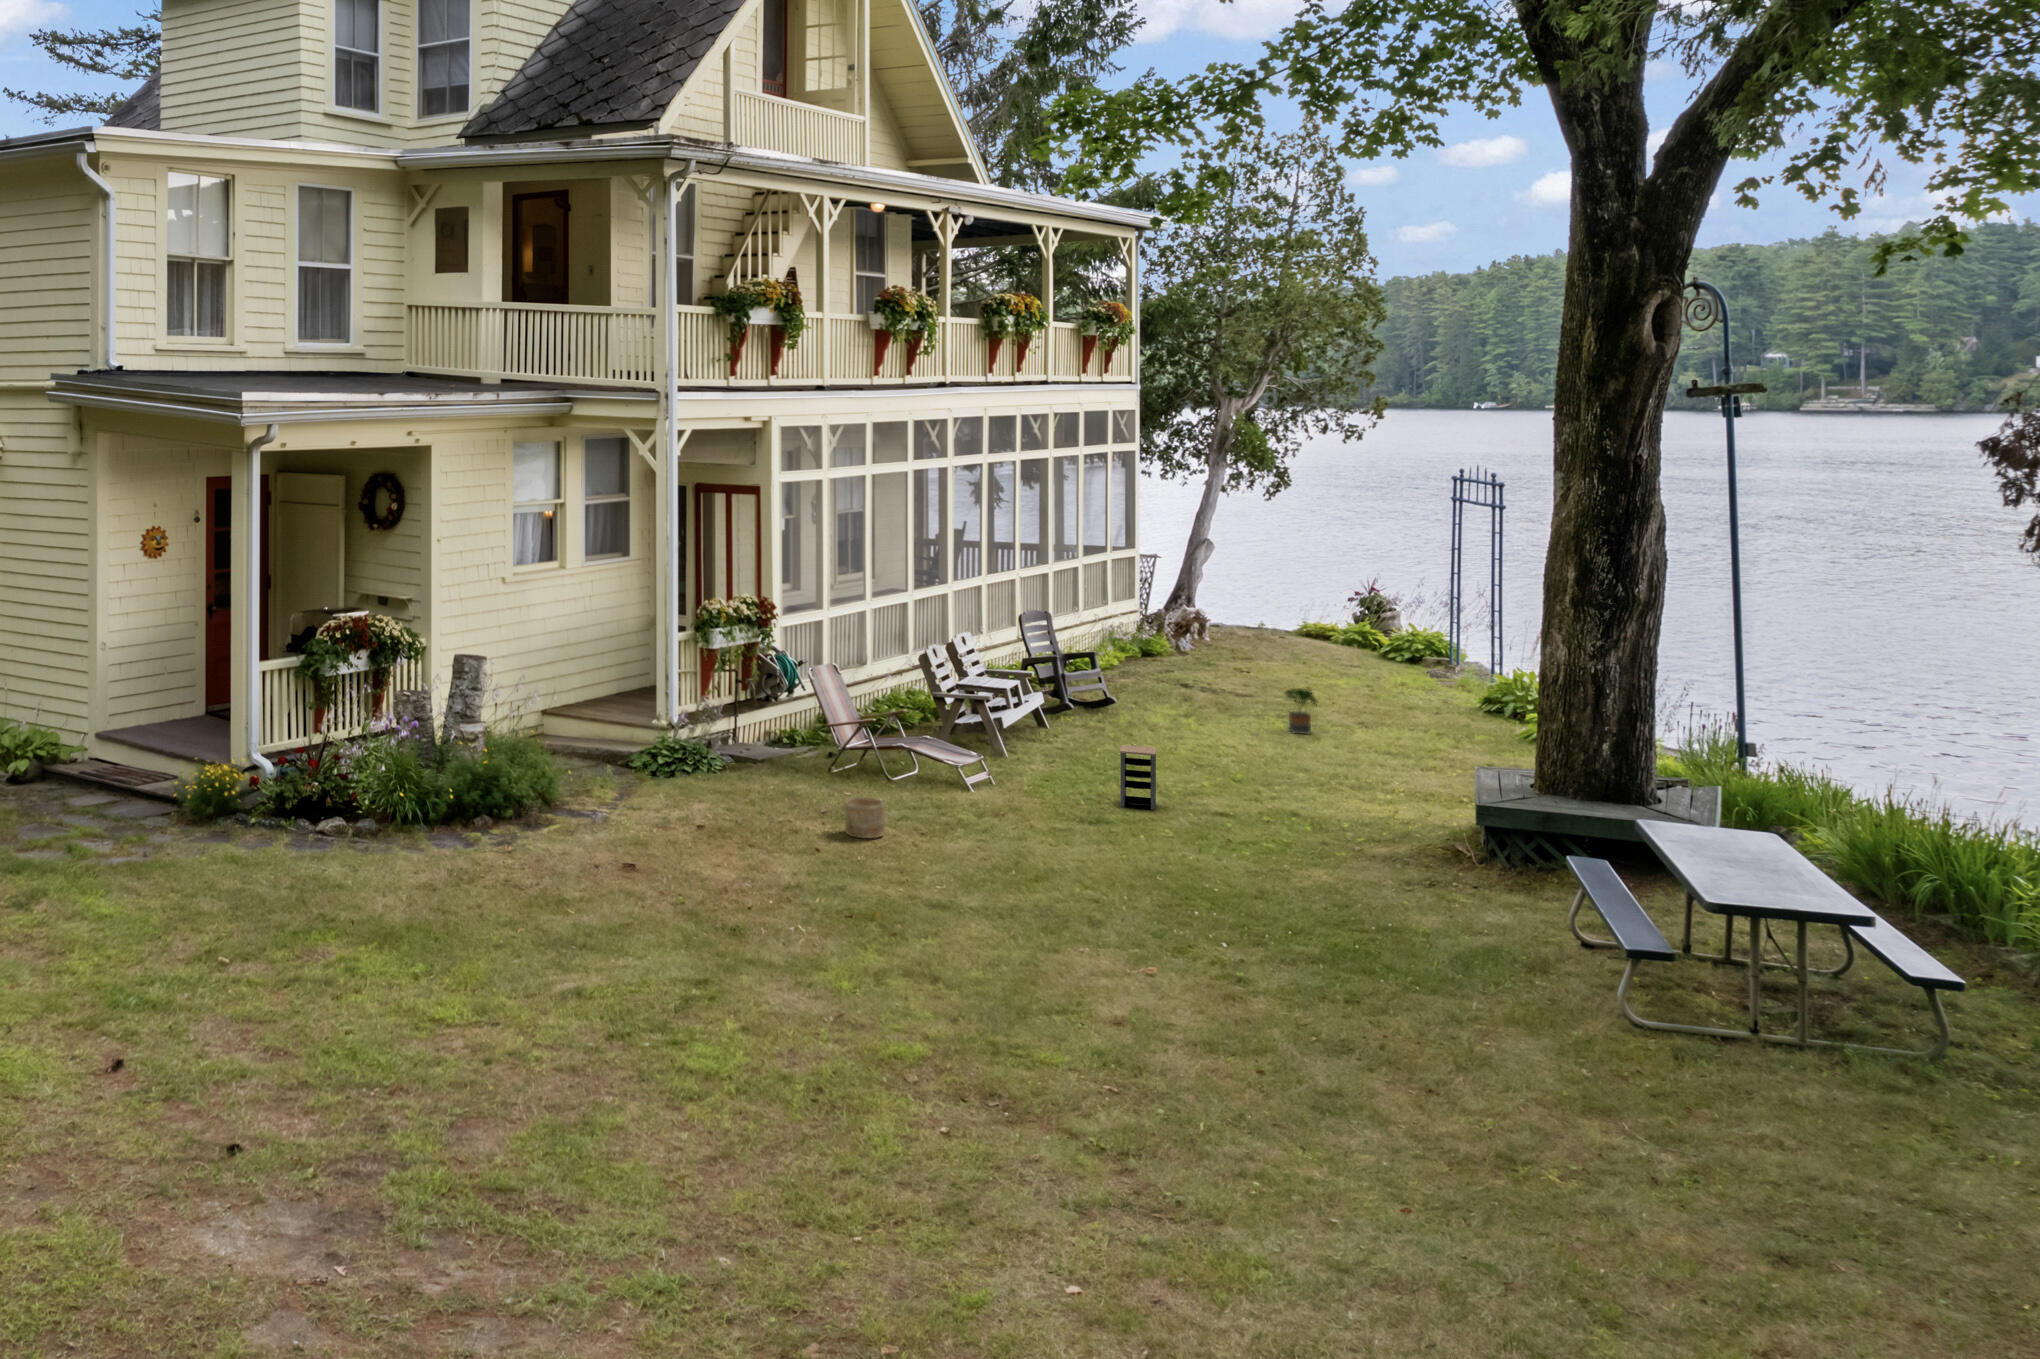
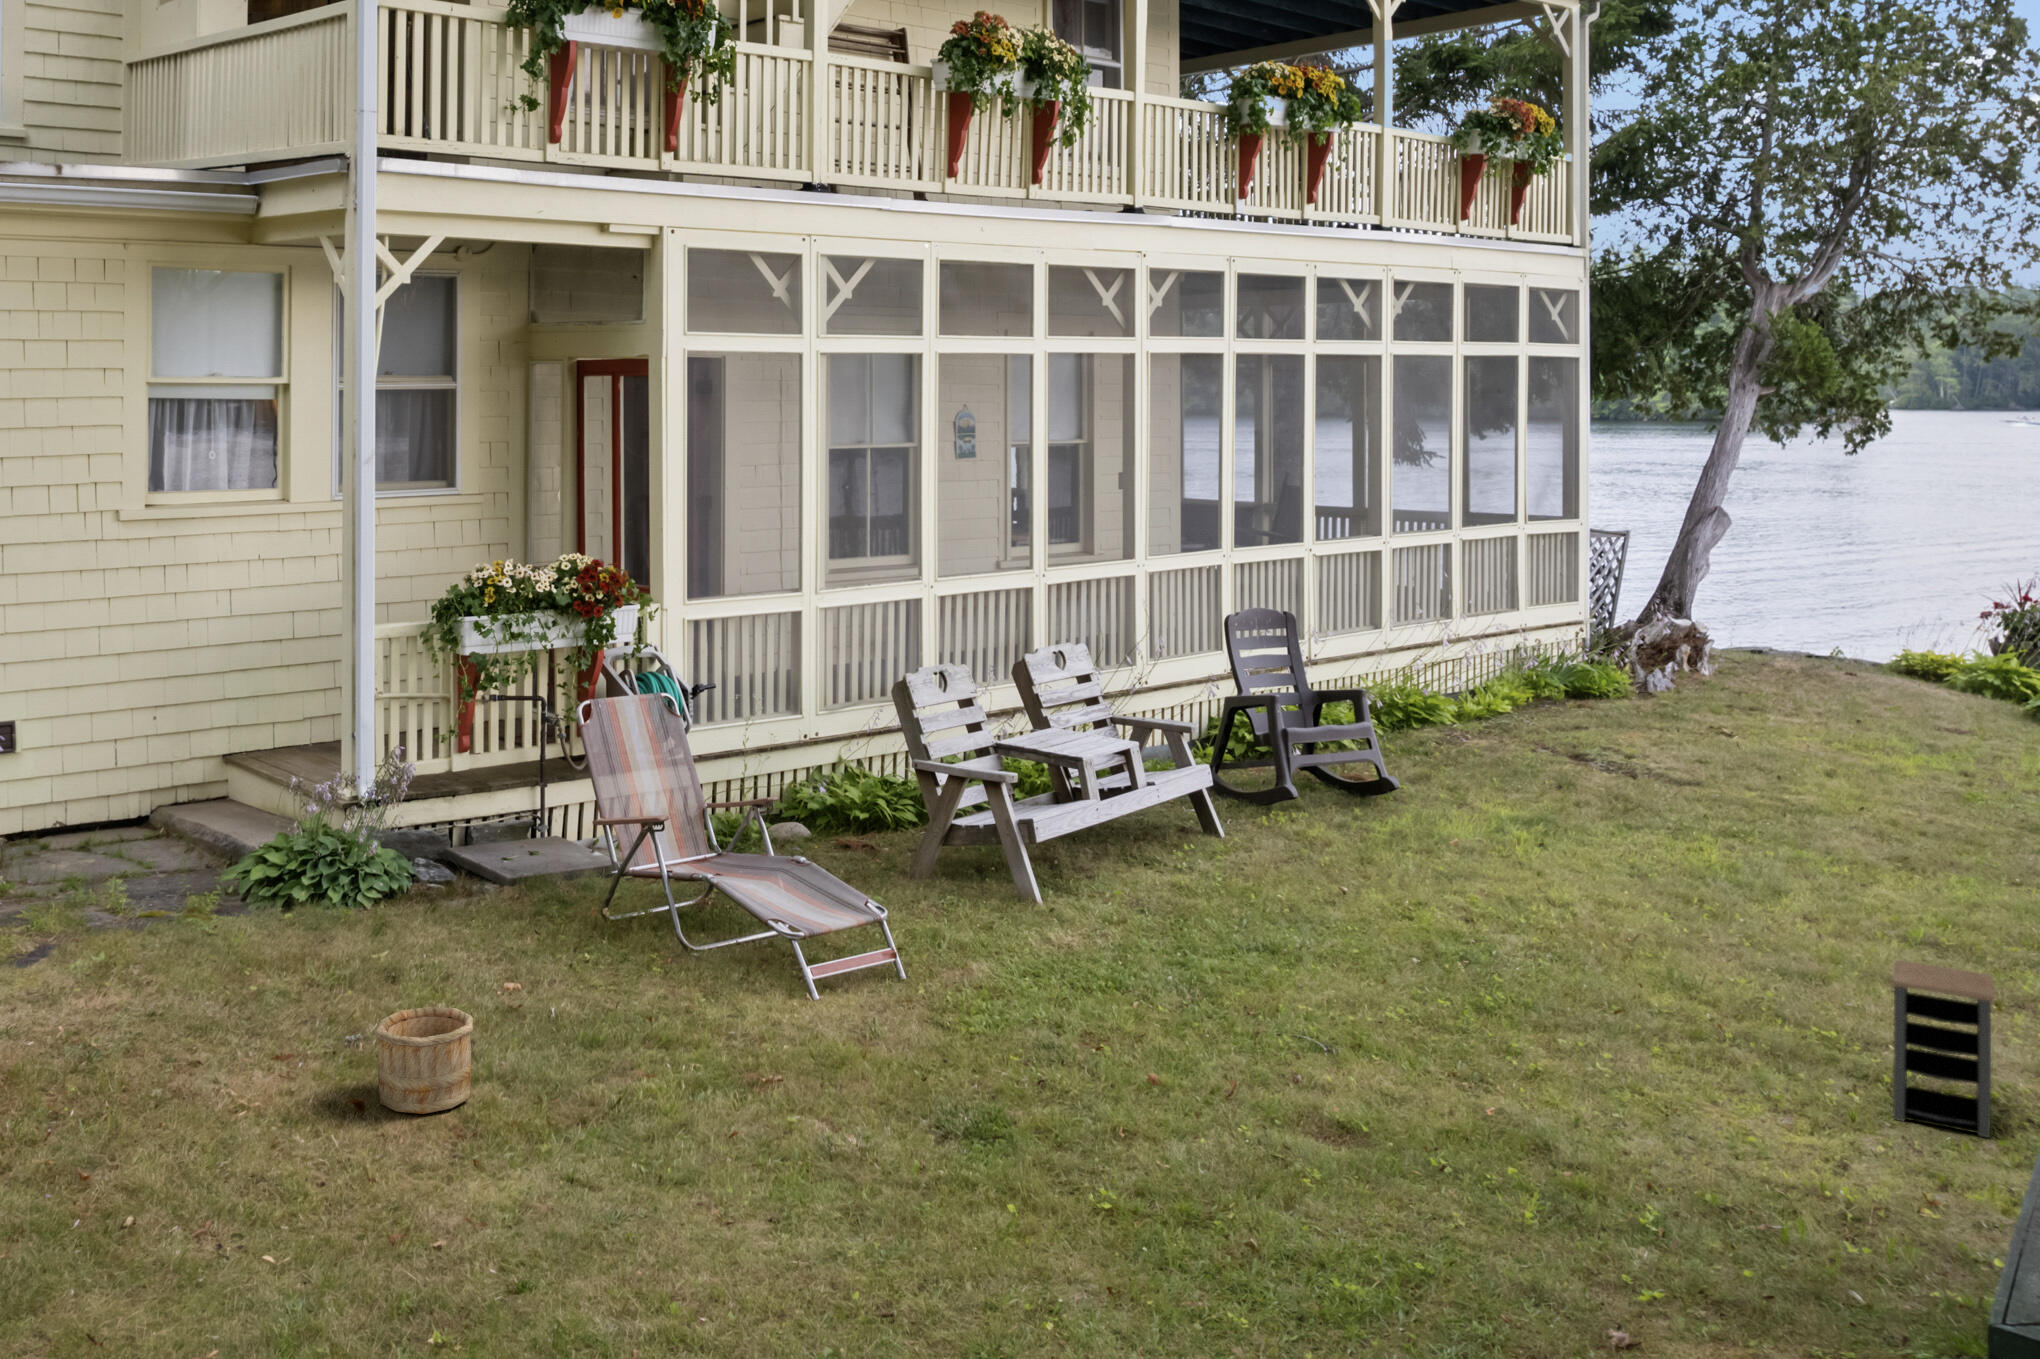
potted tree: present [1285,688,1318,734] -> none [1716,776,1788,875]
side table: present [1120,745,1157,810] -> present [1893,960,1994,1138]

